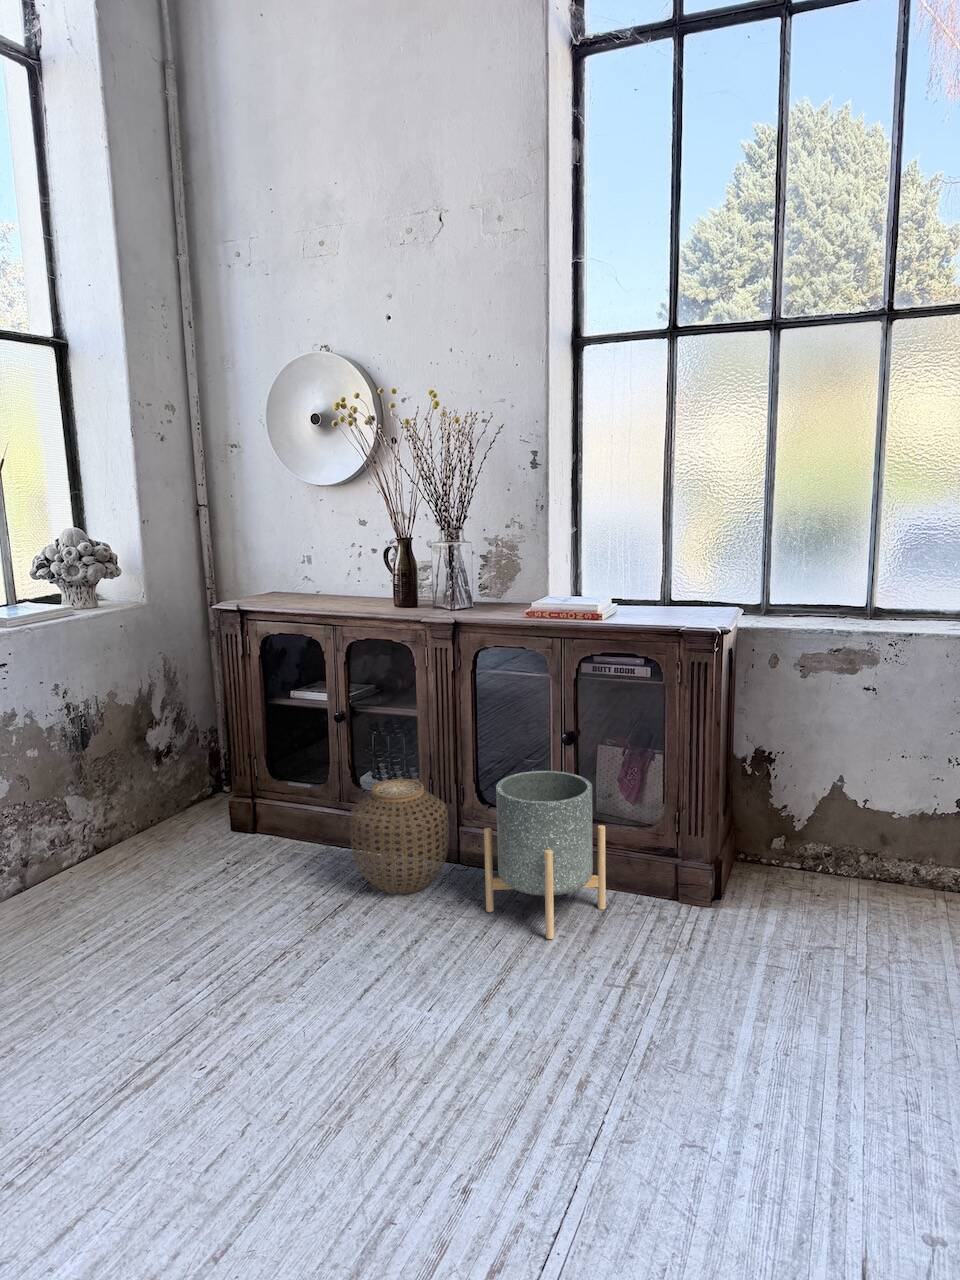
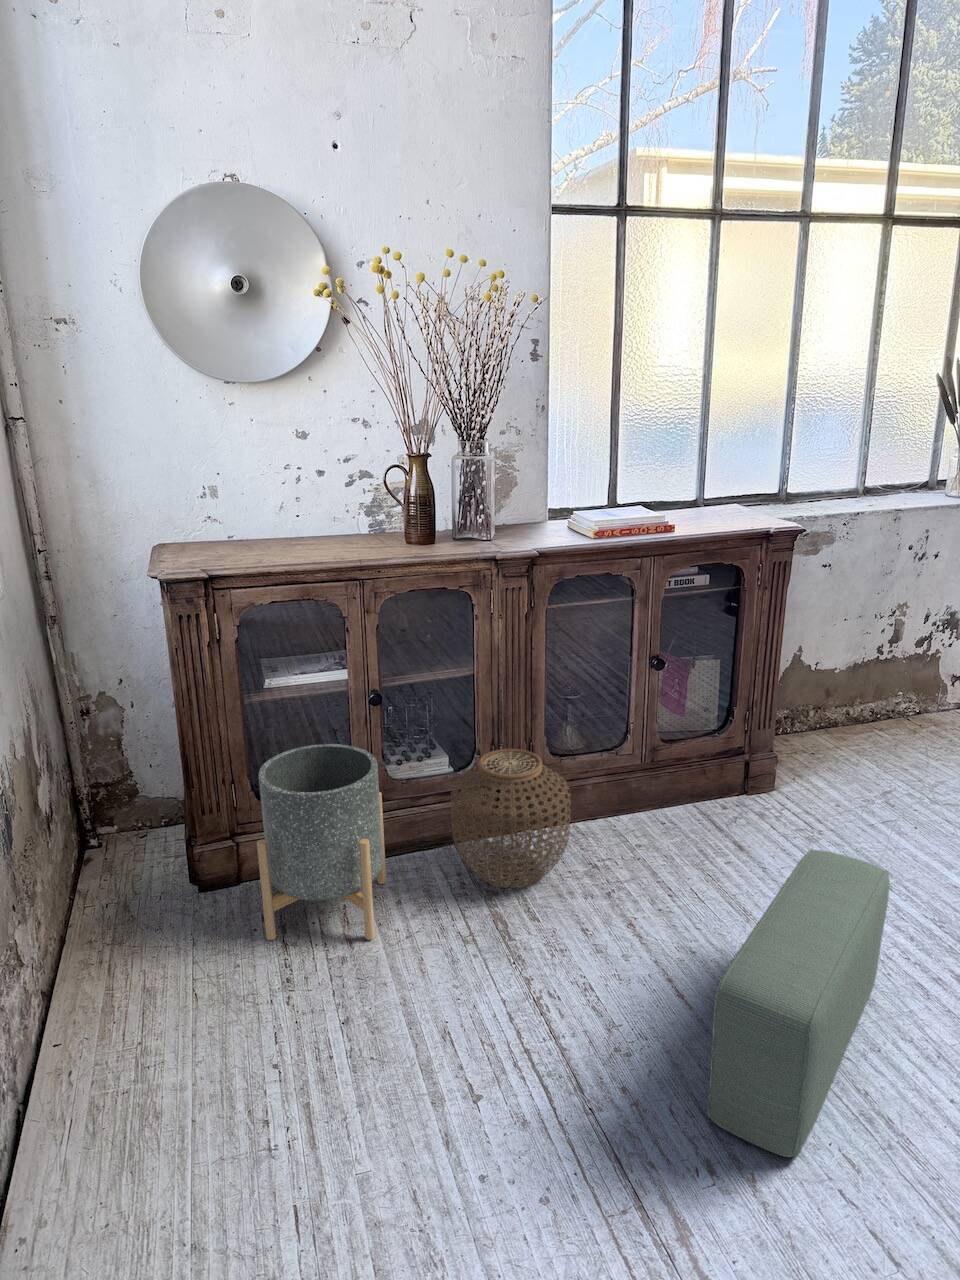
planter: present [484,771,606,939] -> present [257,744,386,940]
pouf: none [236,902,508,1093] -> present [707,849,890,1158]

